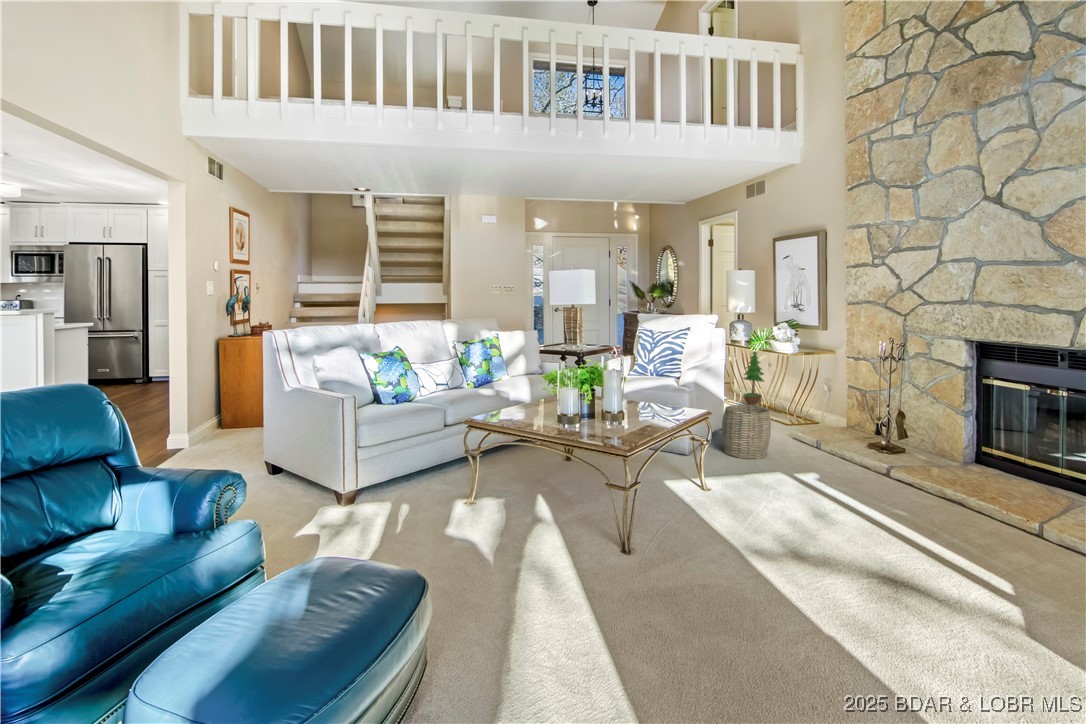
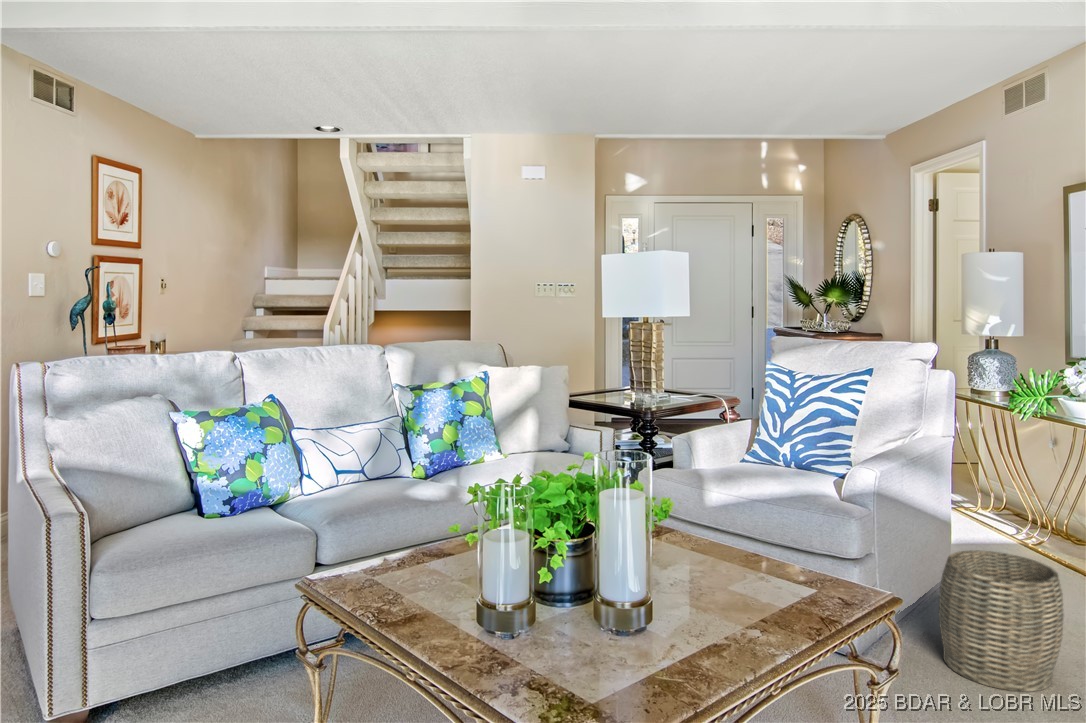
potted tree: present [743,352,764,406] -> none [992,409,1045,531]

